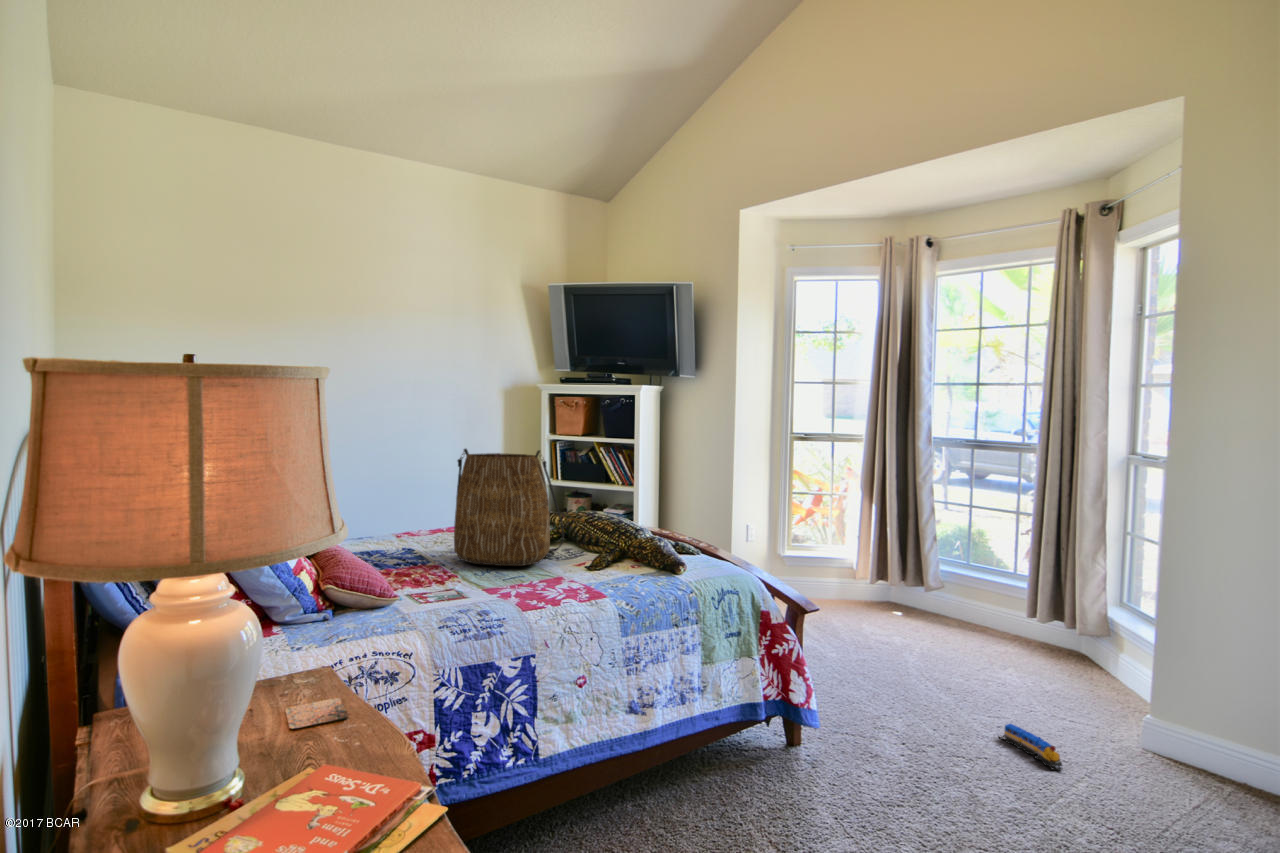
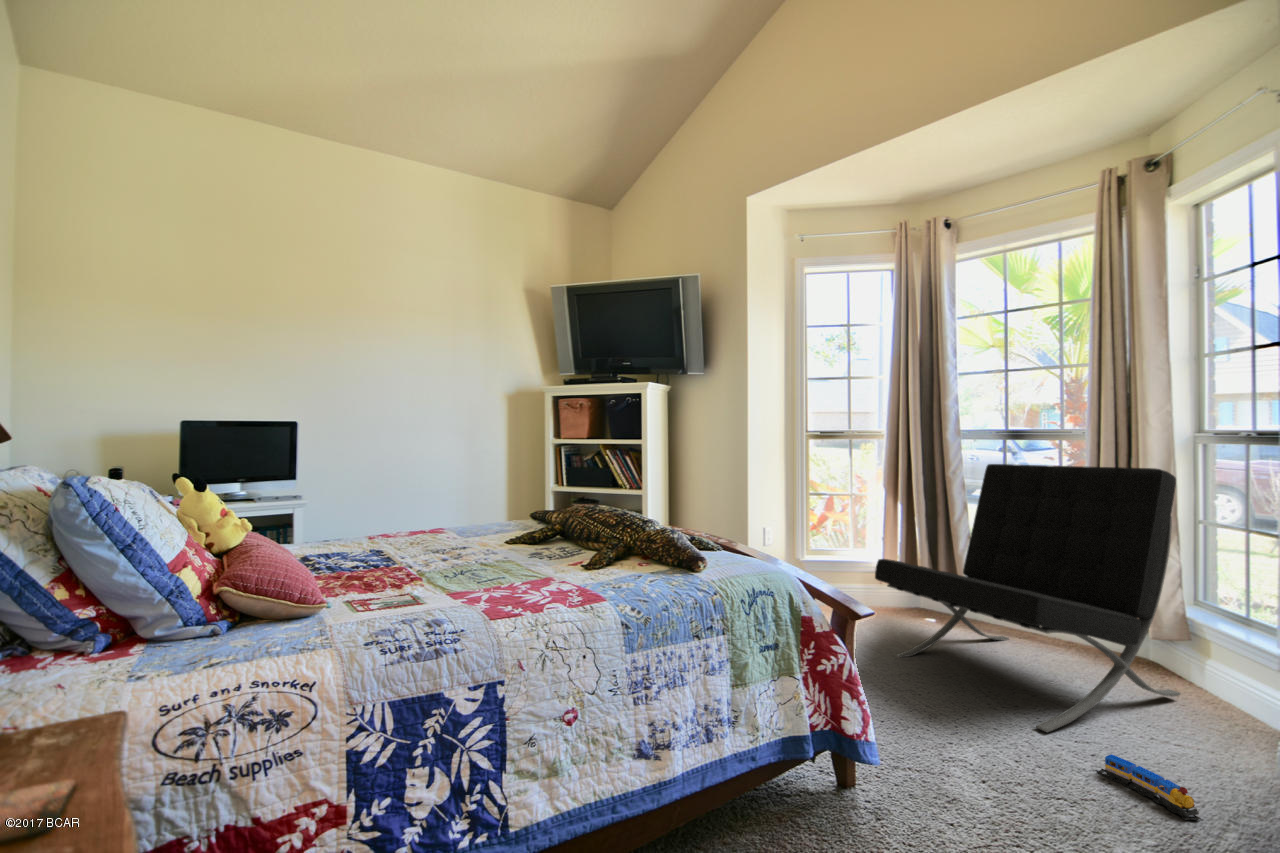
tote bag: present [454,449,564,566] -> none [424,423,558,565]
lounge chair: none [844,471,1104,708] -> present [875,464,1180,732]

